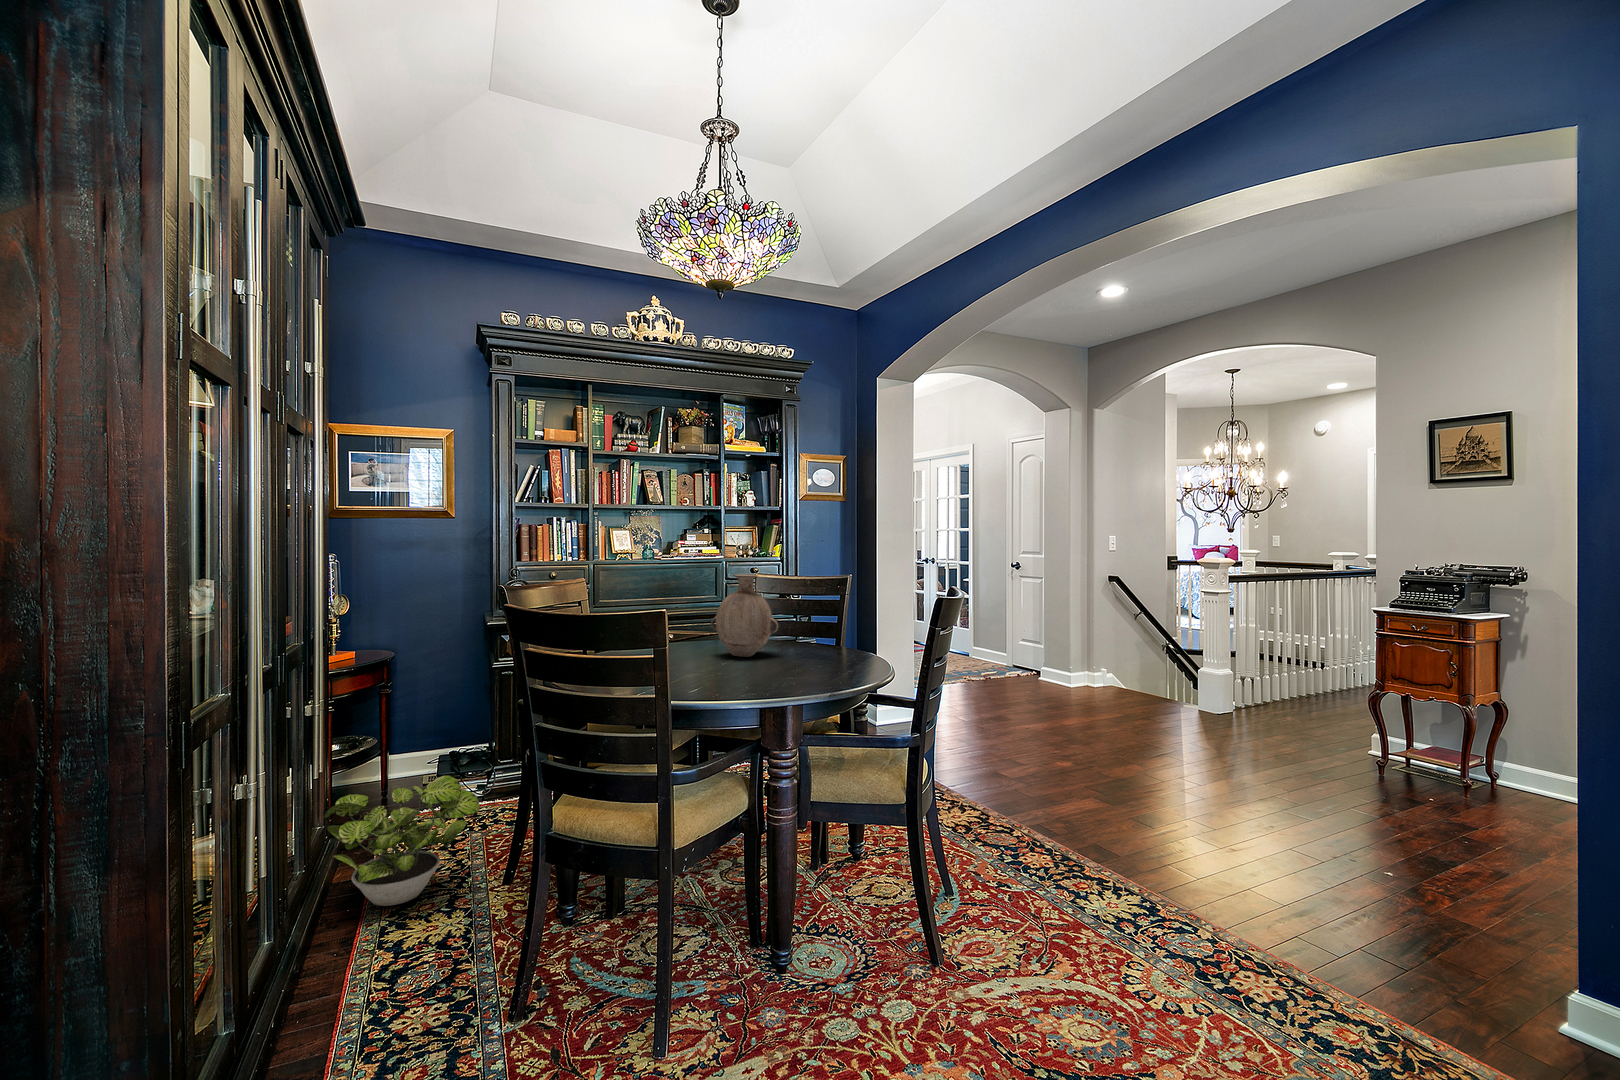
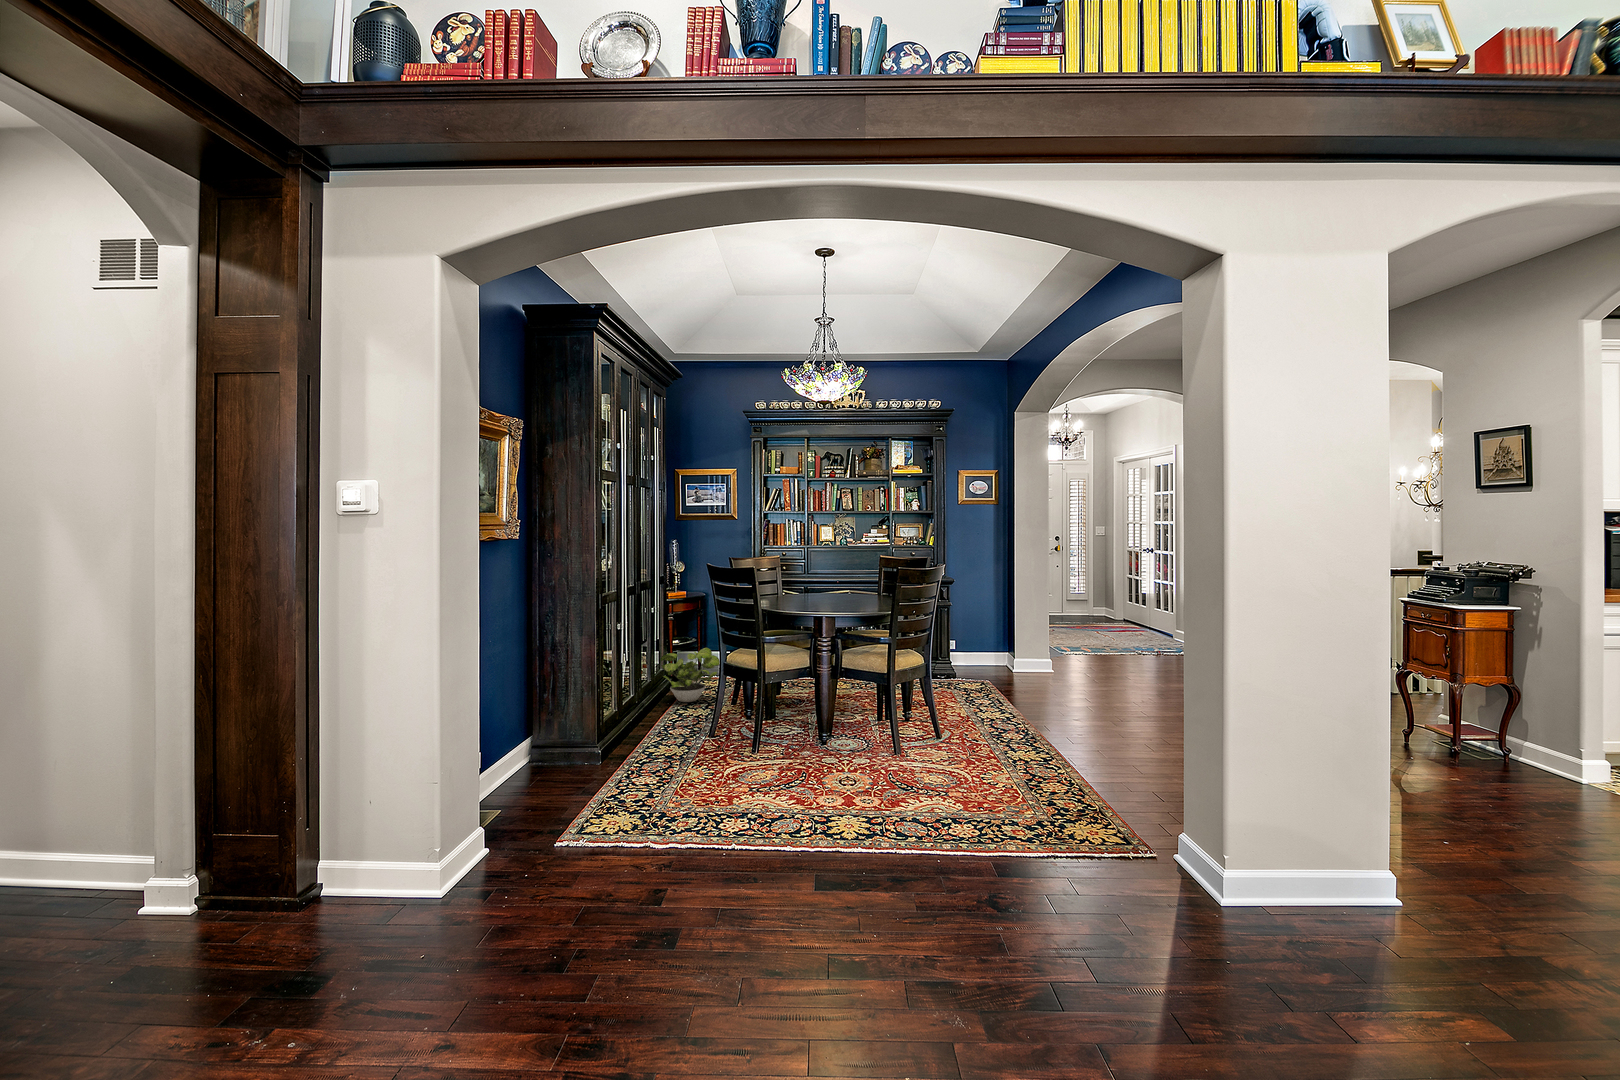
vase: present [711,574,778,657] -> none [827,558,858,601]

